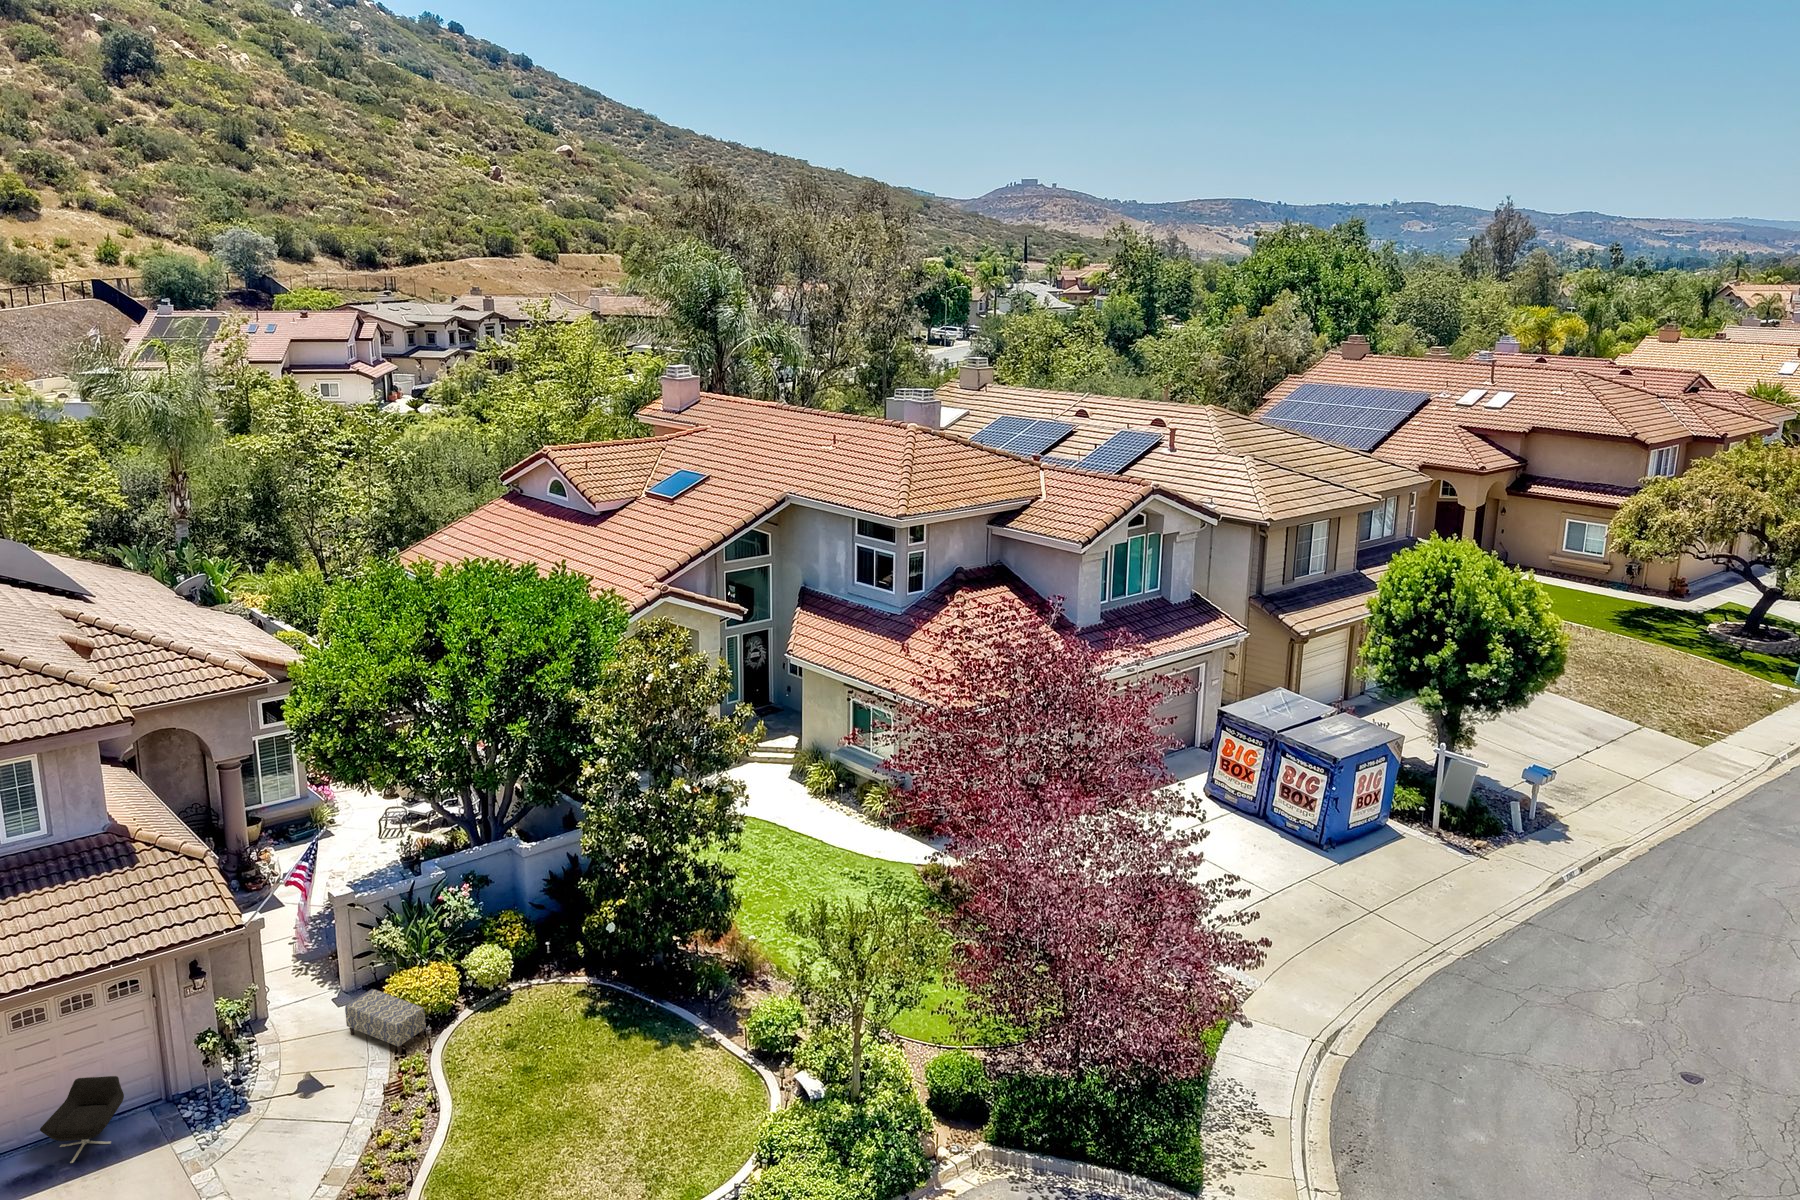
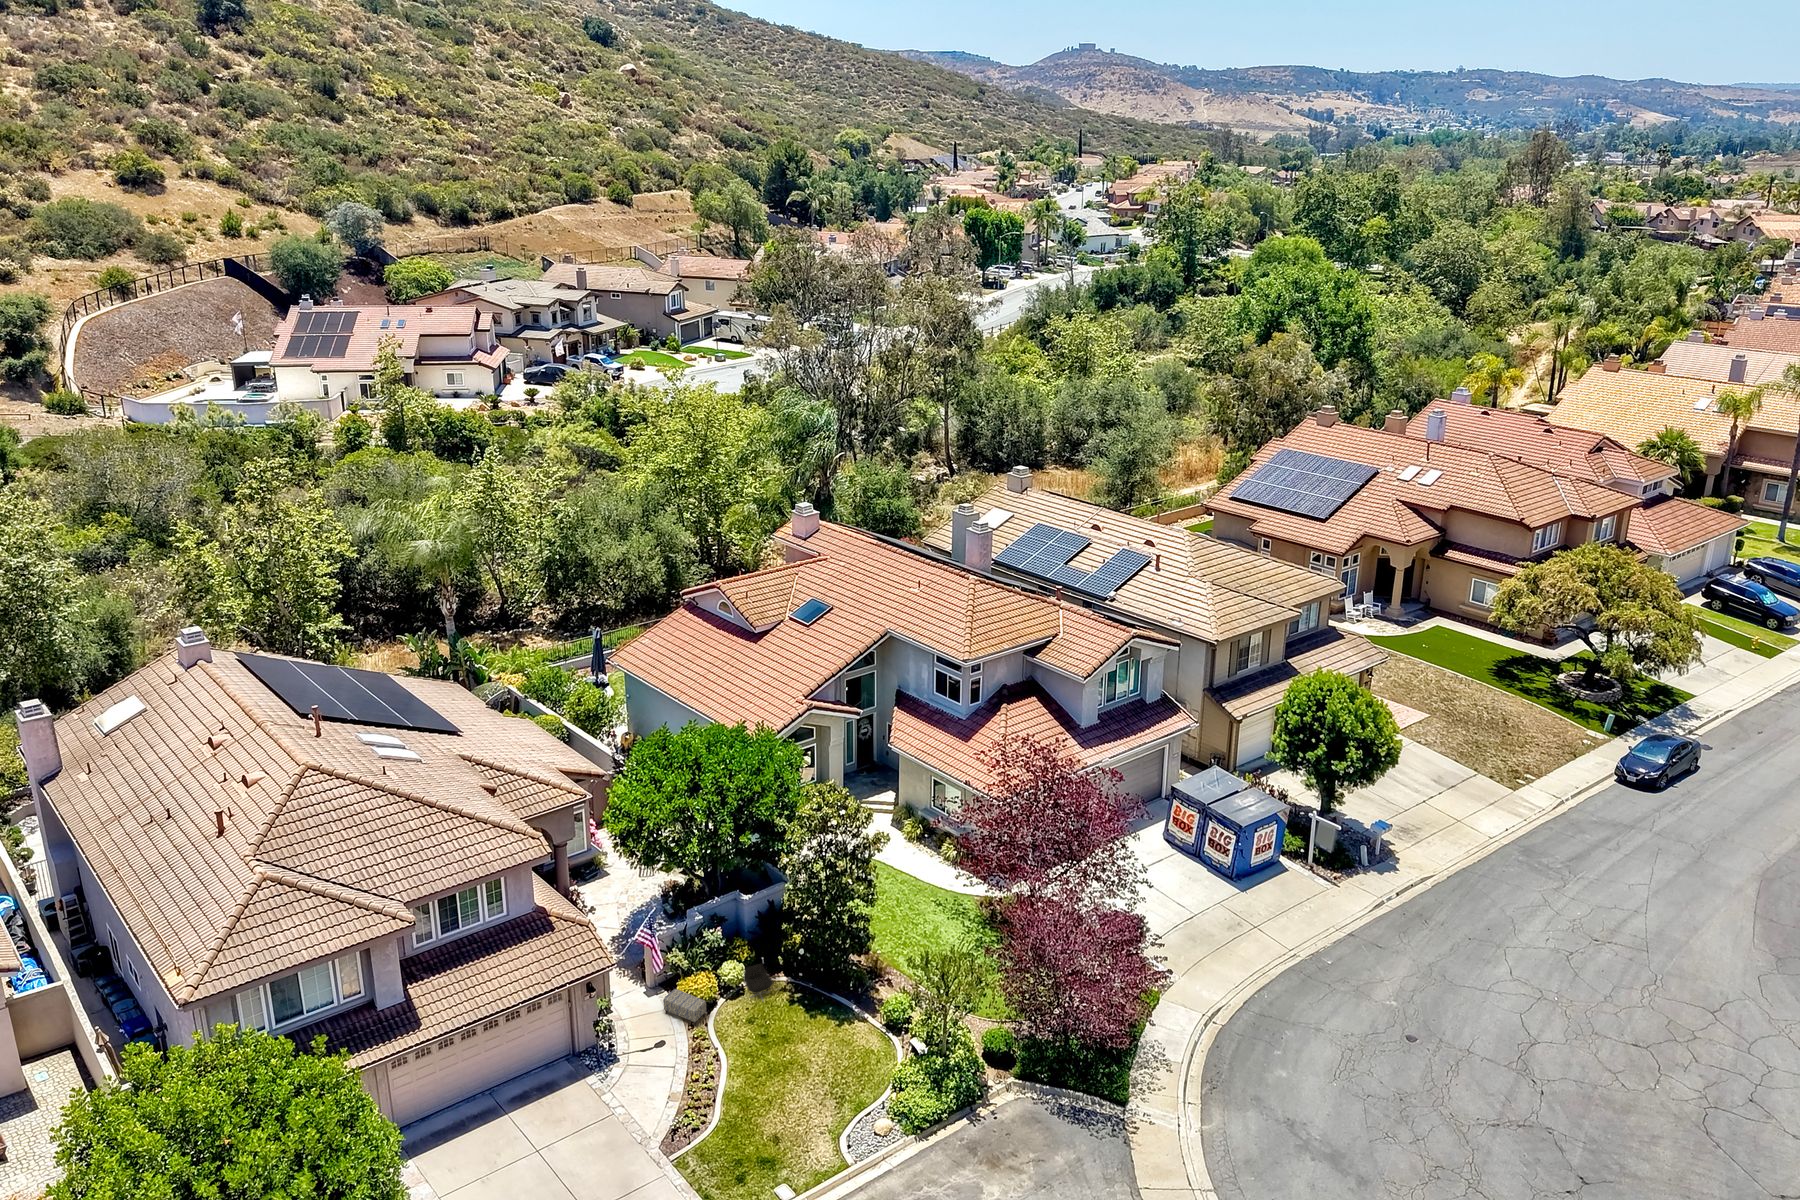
lounge chair: present [40,1076,124,1163] -> present [744,964,774,997]

